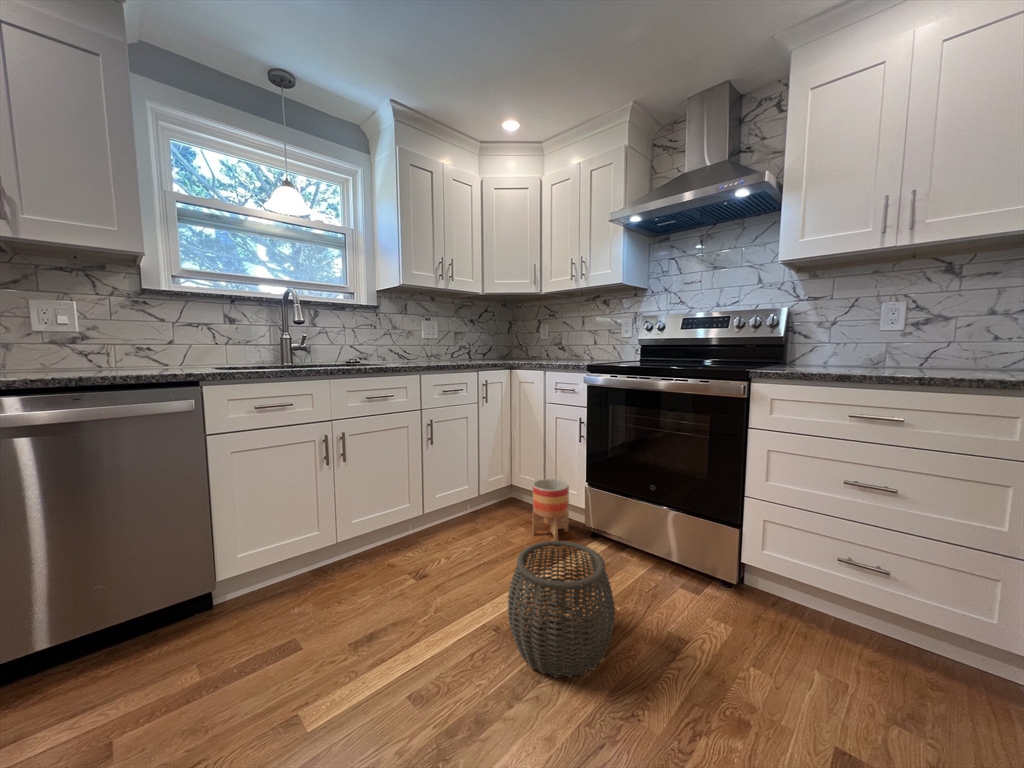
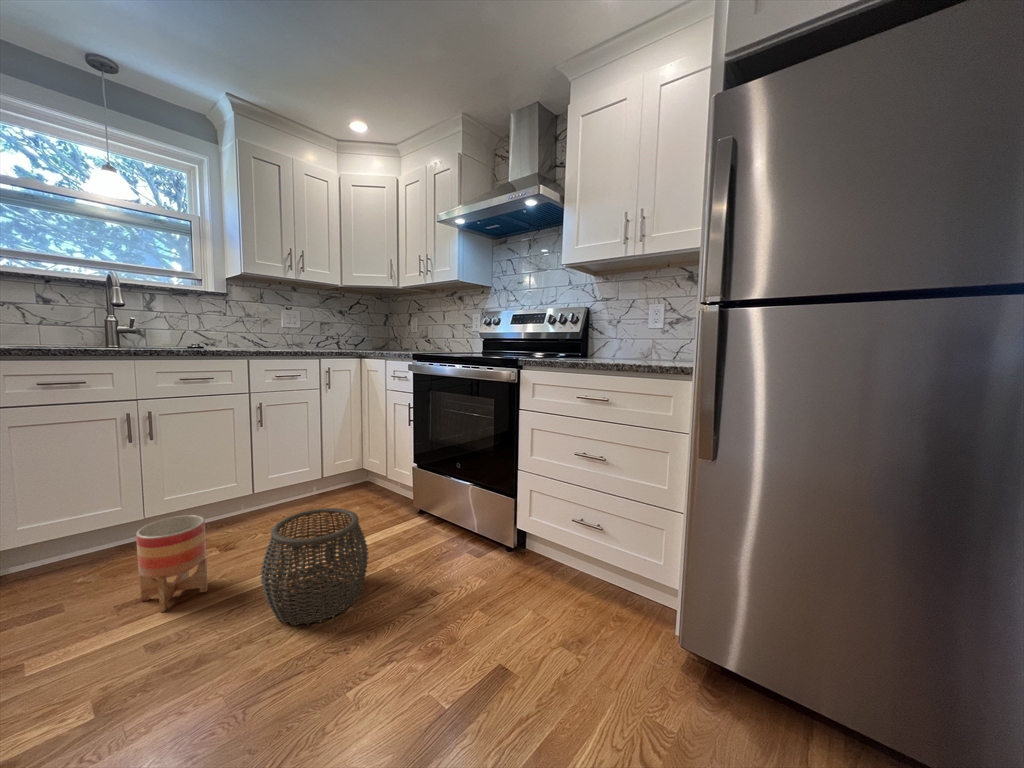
planter: present [532,479,569,541] -> present [136,515,208,612]

